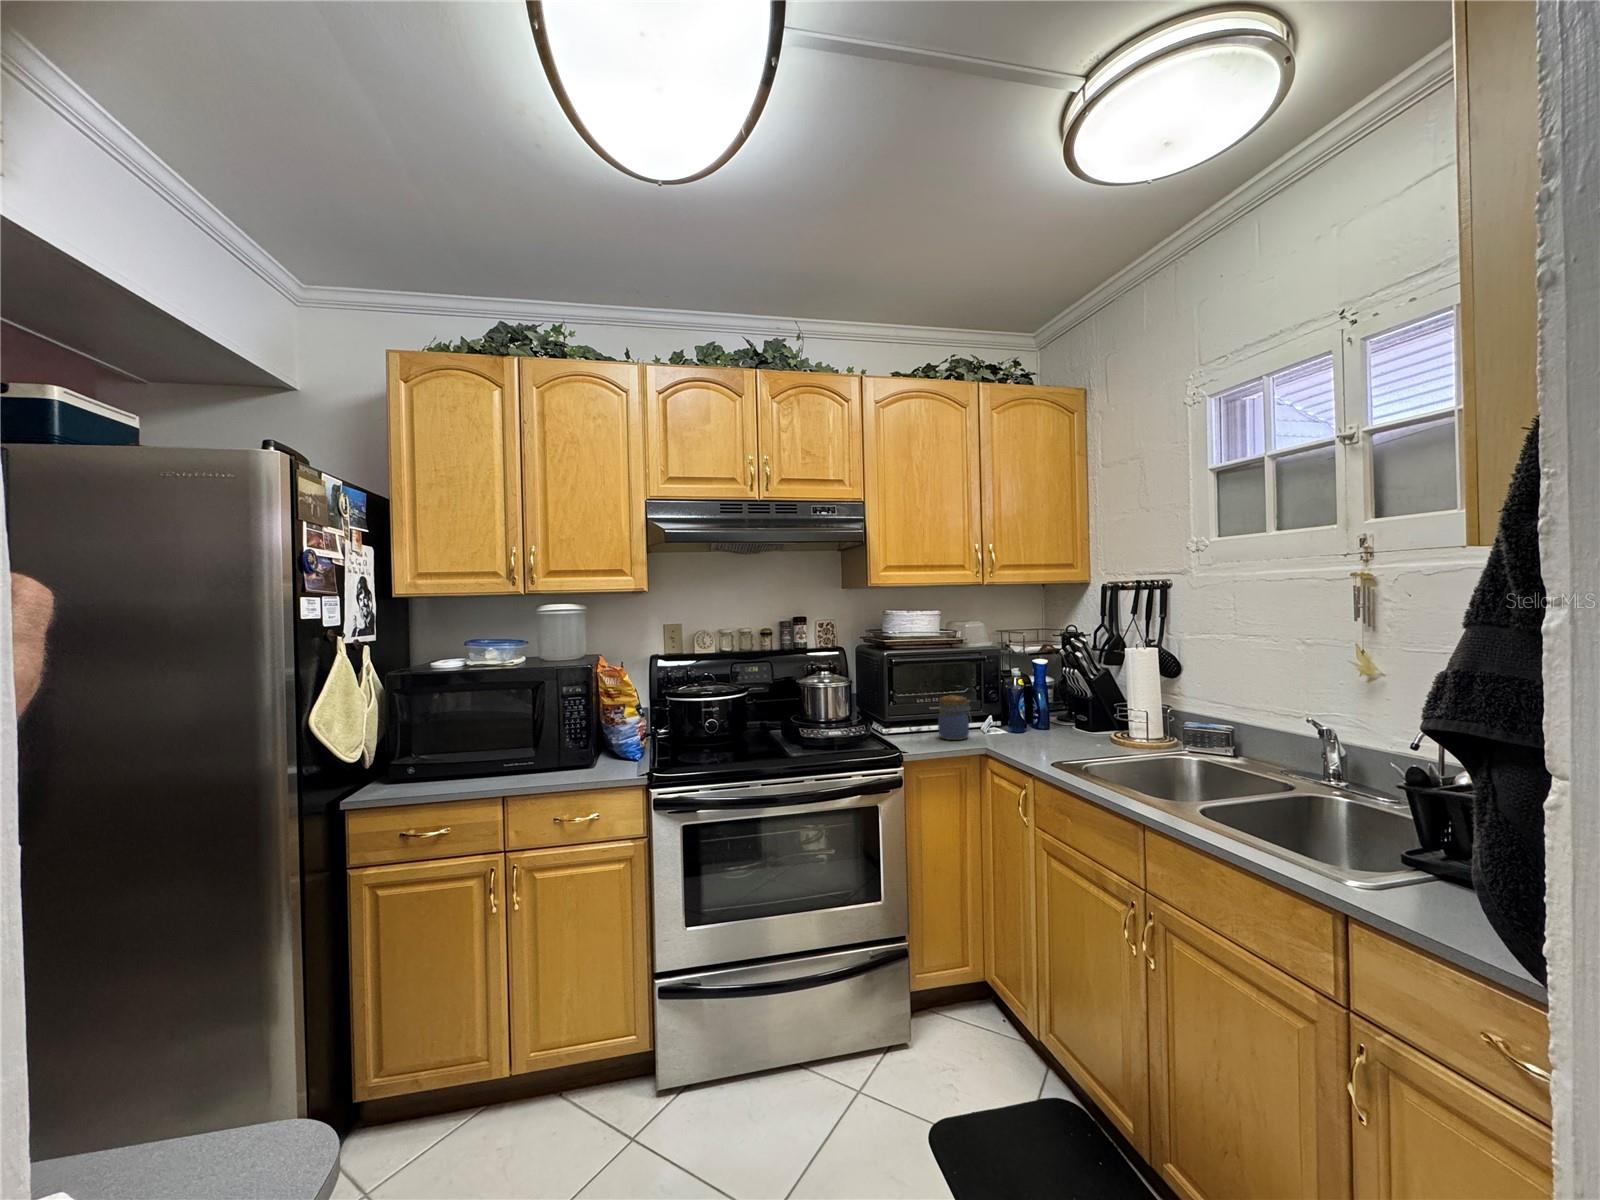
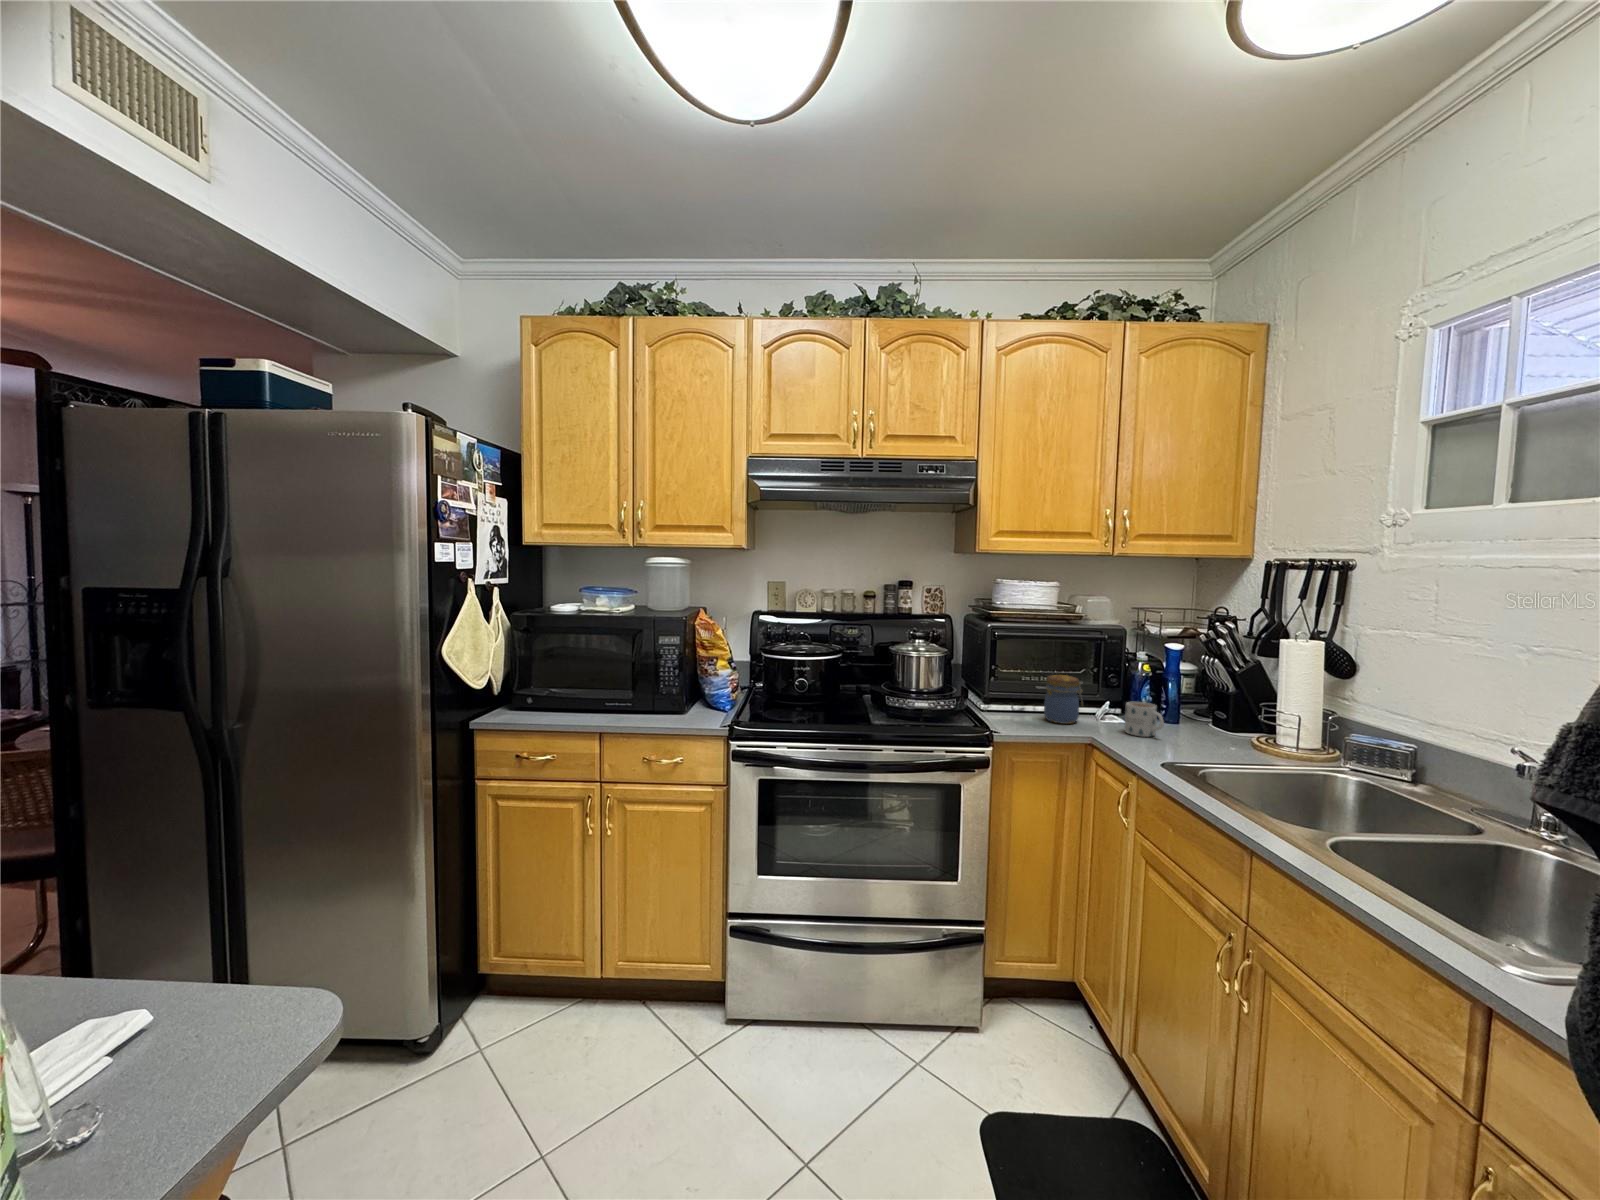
mug: none [1009,714,1043,744] -> present [1125,702,1164,737]

